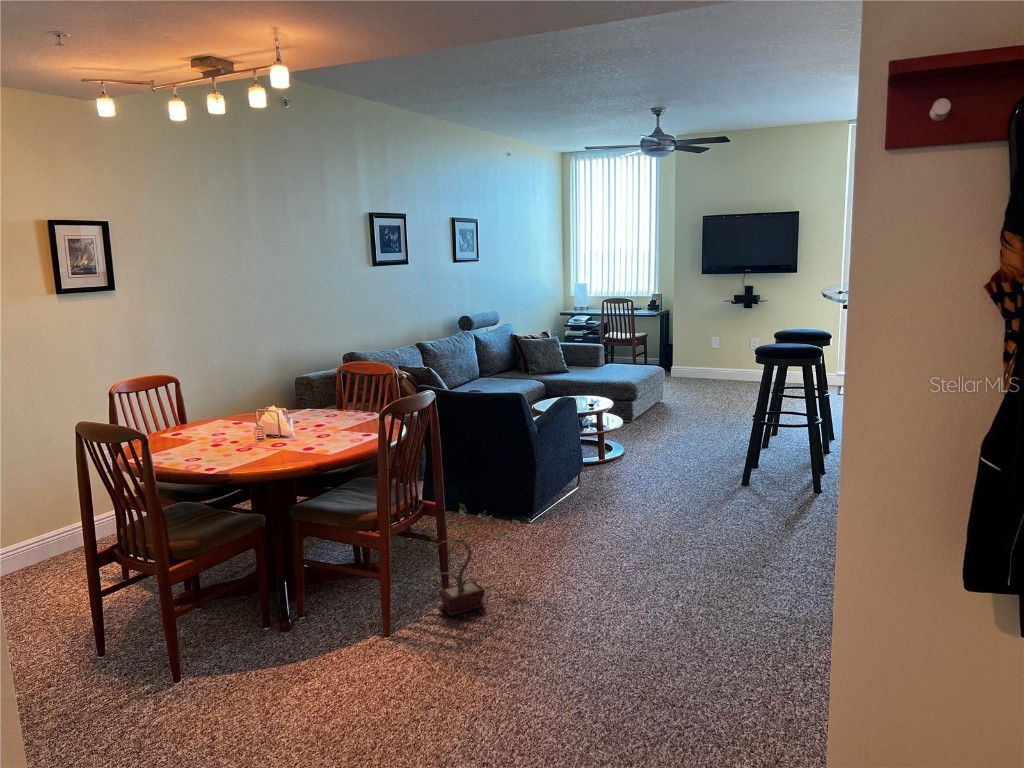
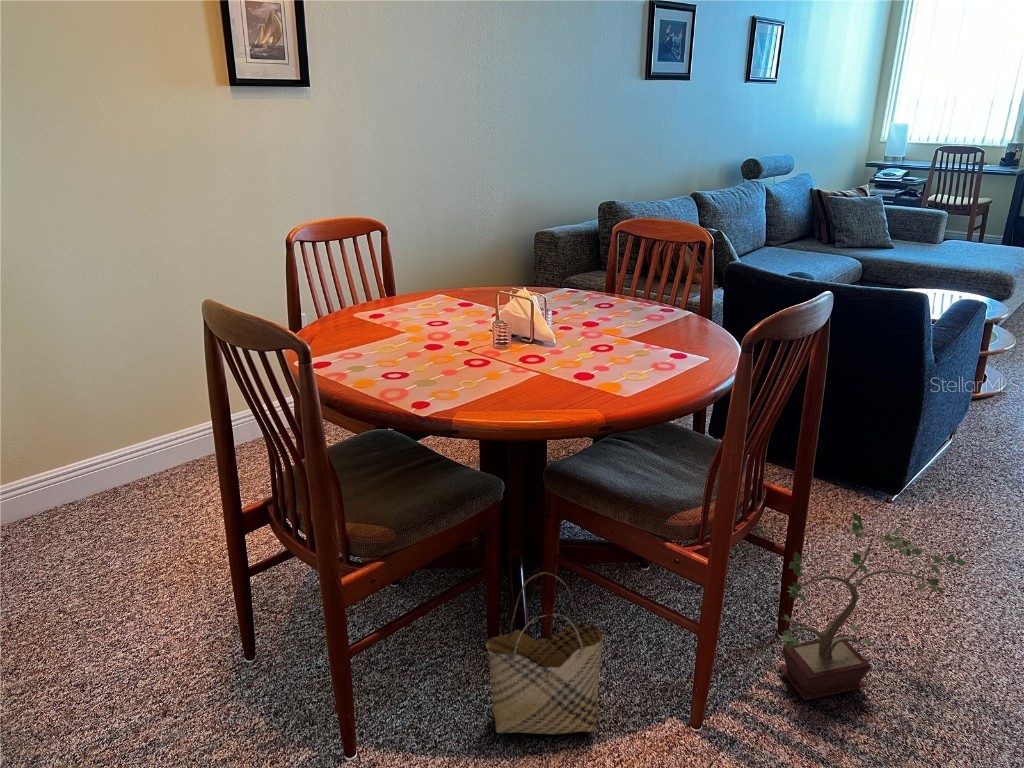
woven basket: none [257,557,328,658] -> present [486,572,604,734]

